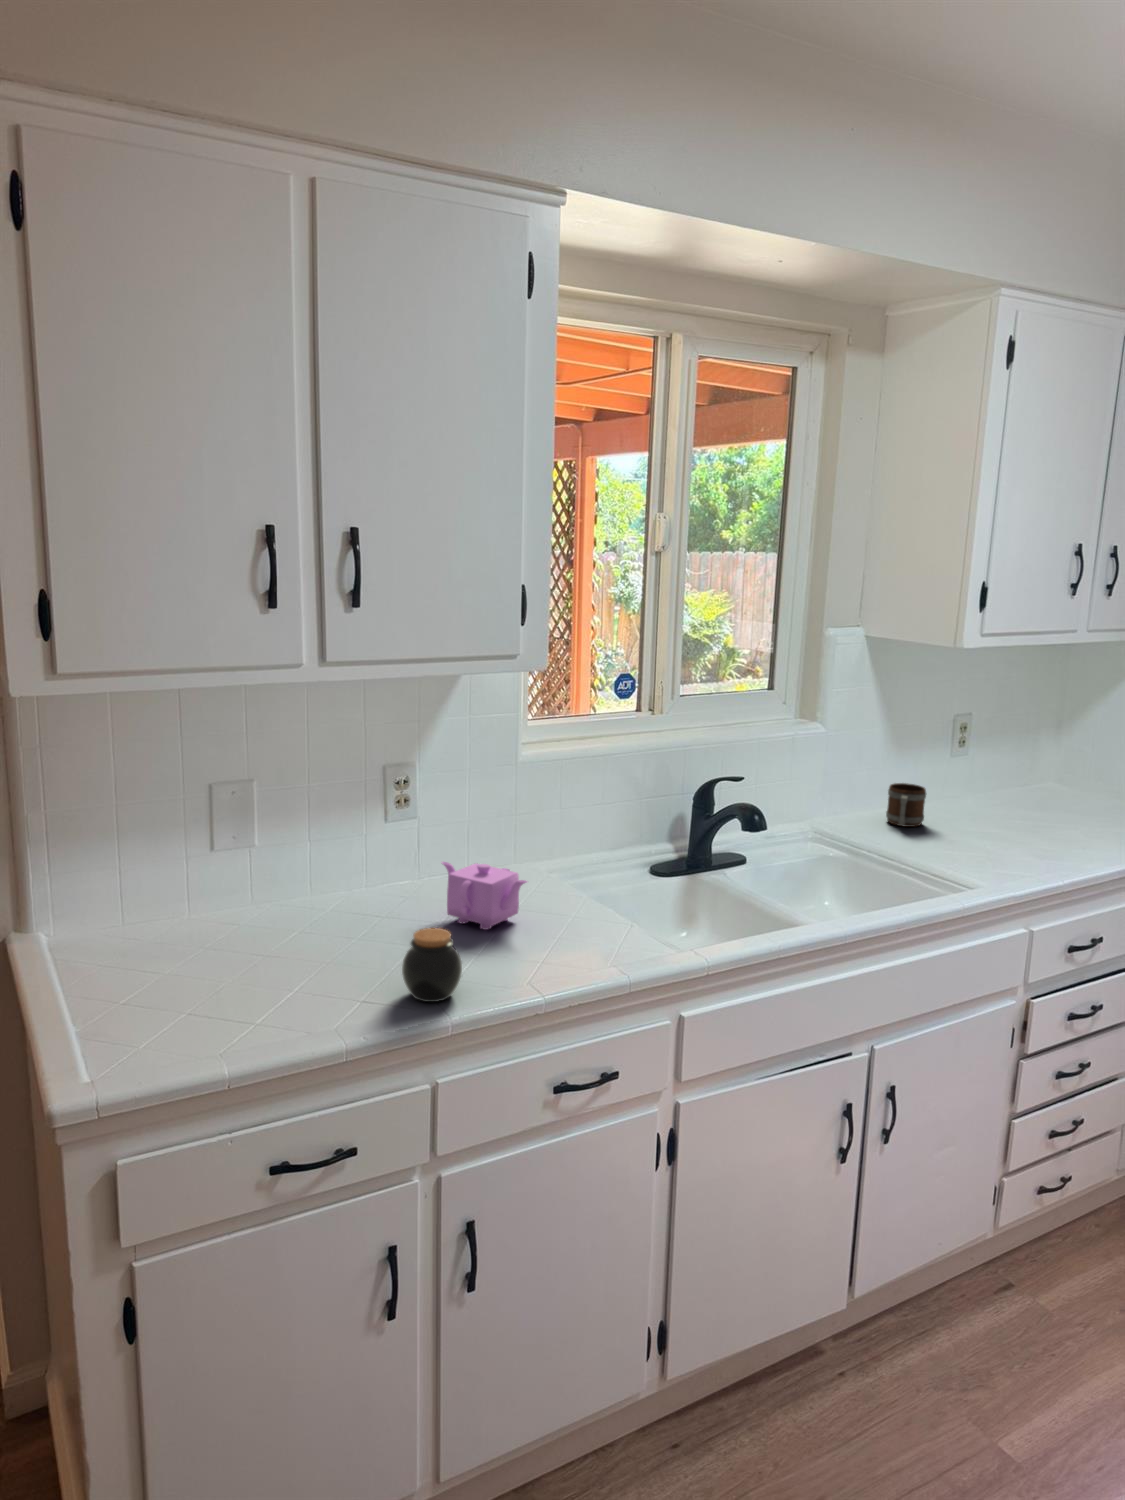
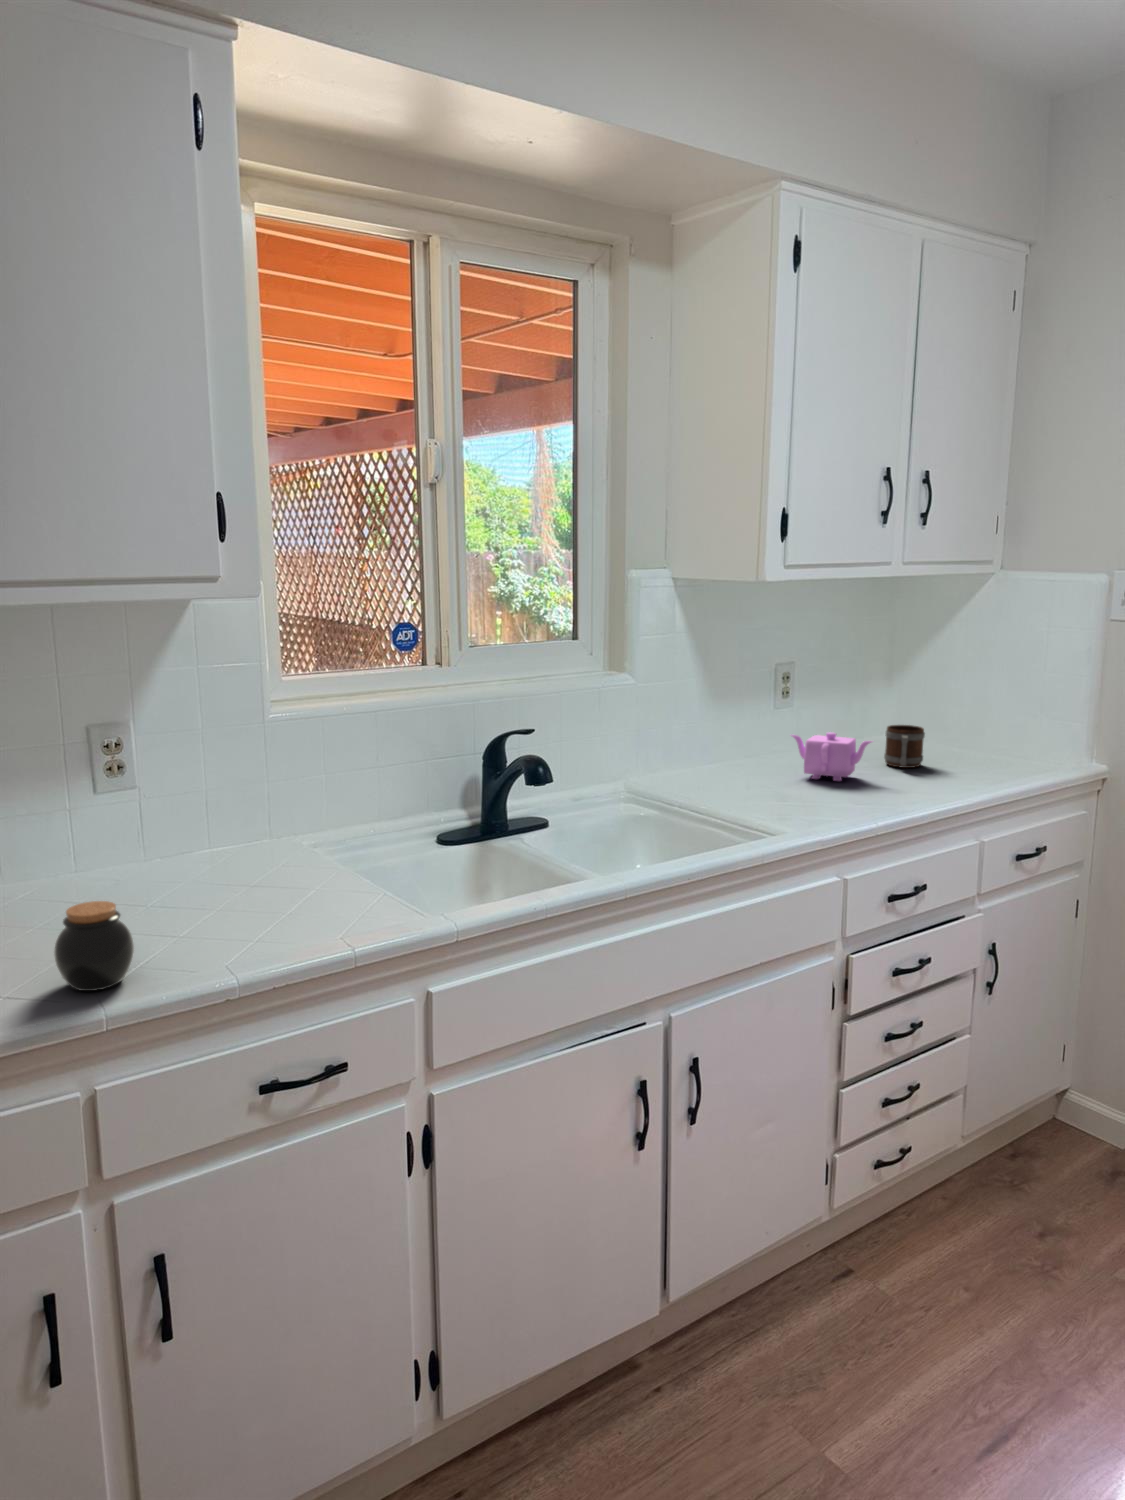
mug: present [886,783,926,827] -> present [884,725,925,768]
teapot: present [442,862,527,930] -> present [791,732,872,781]

